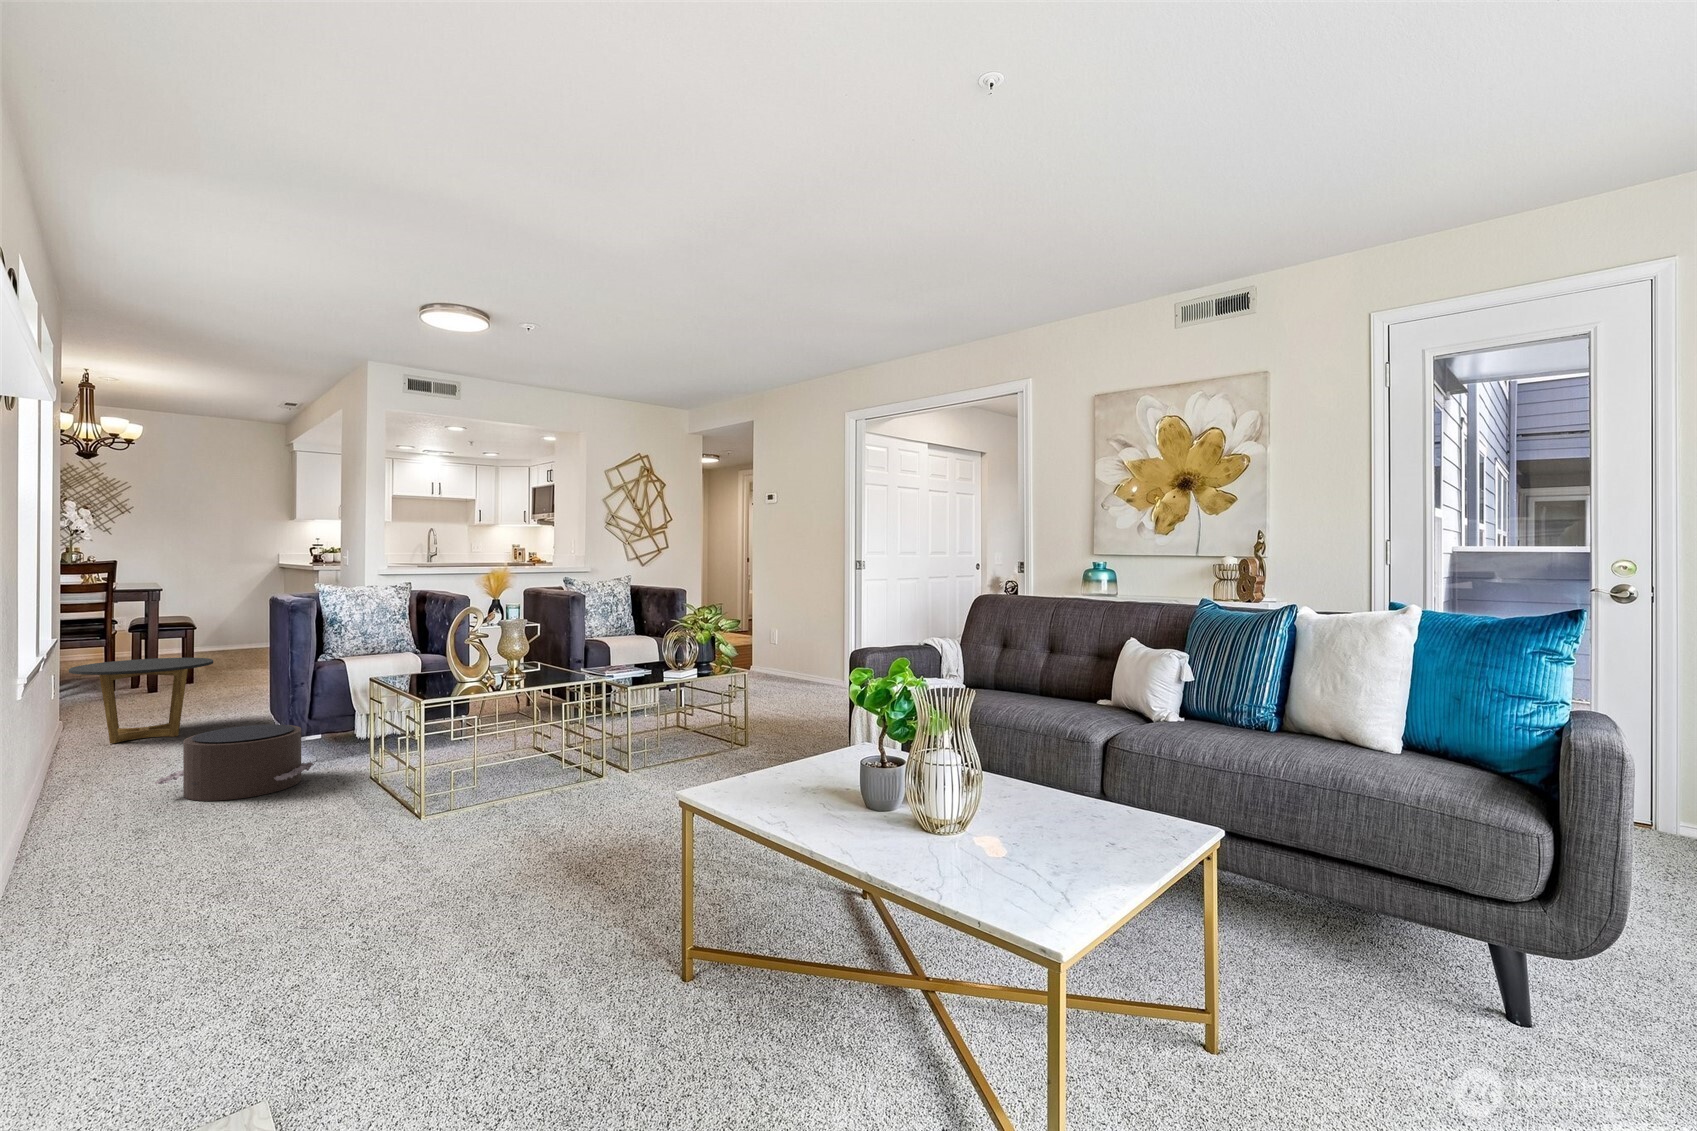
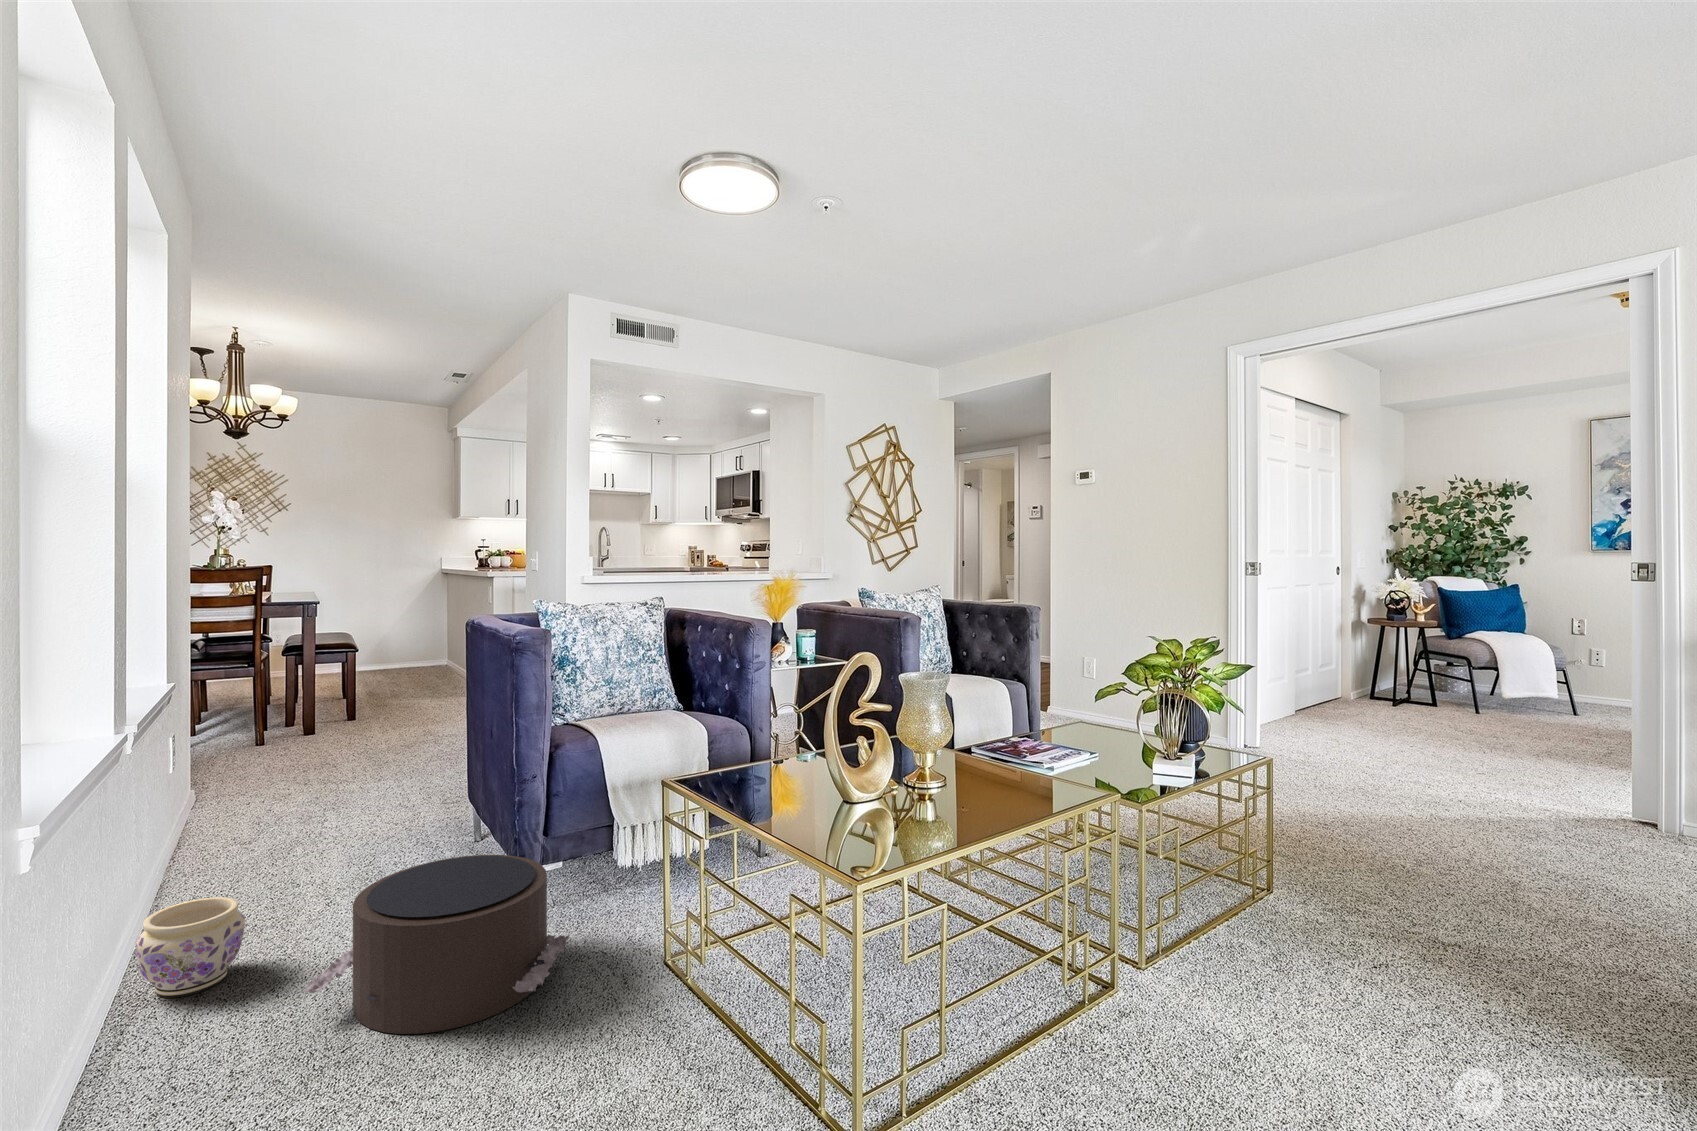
side table: present [69,658,213,743] -> none [191,705,387,843]
planter: none [53,748,118,796] -> present [136,897,245,998]

